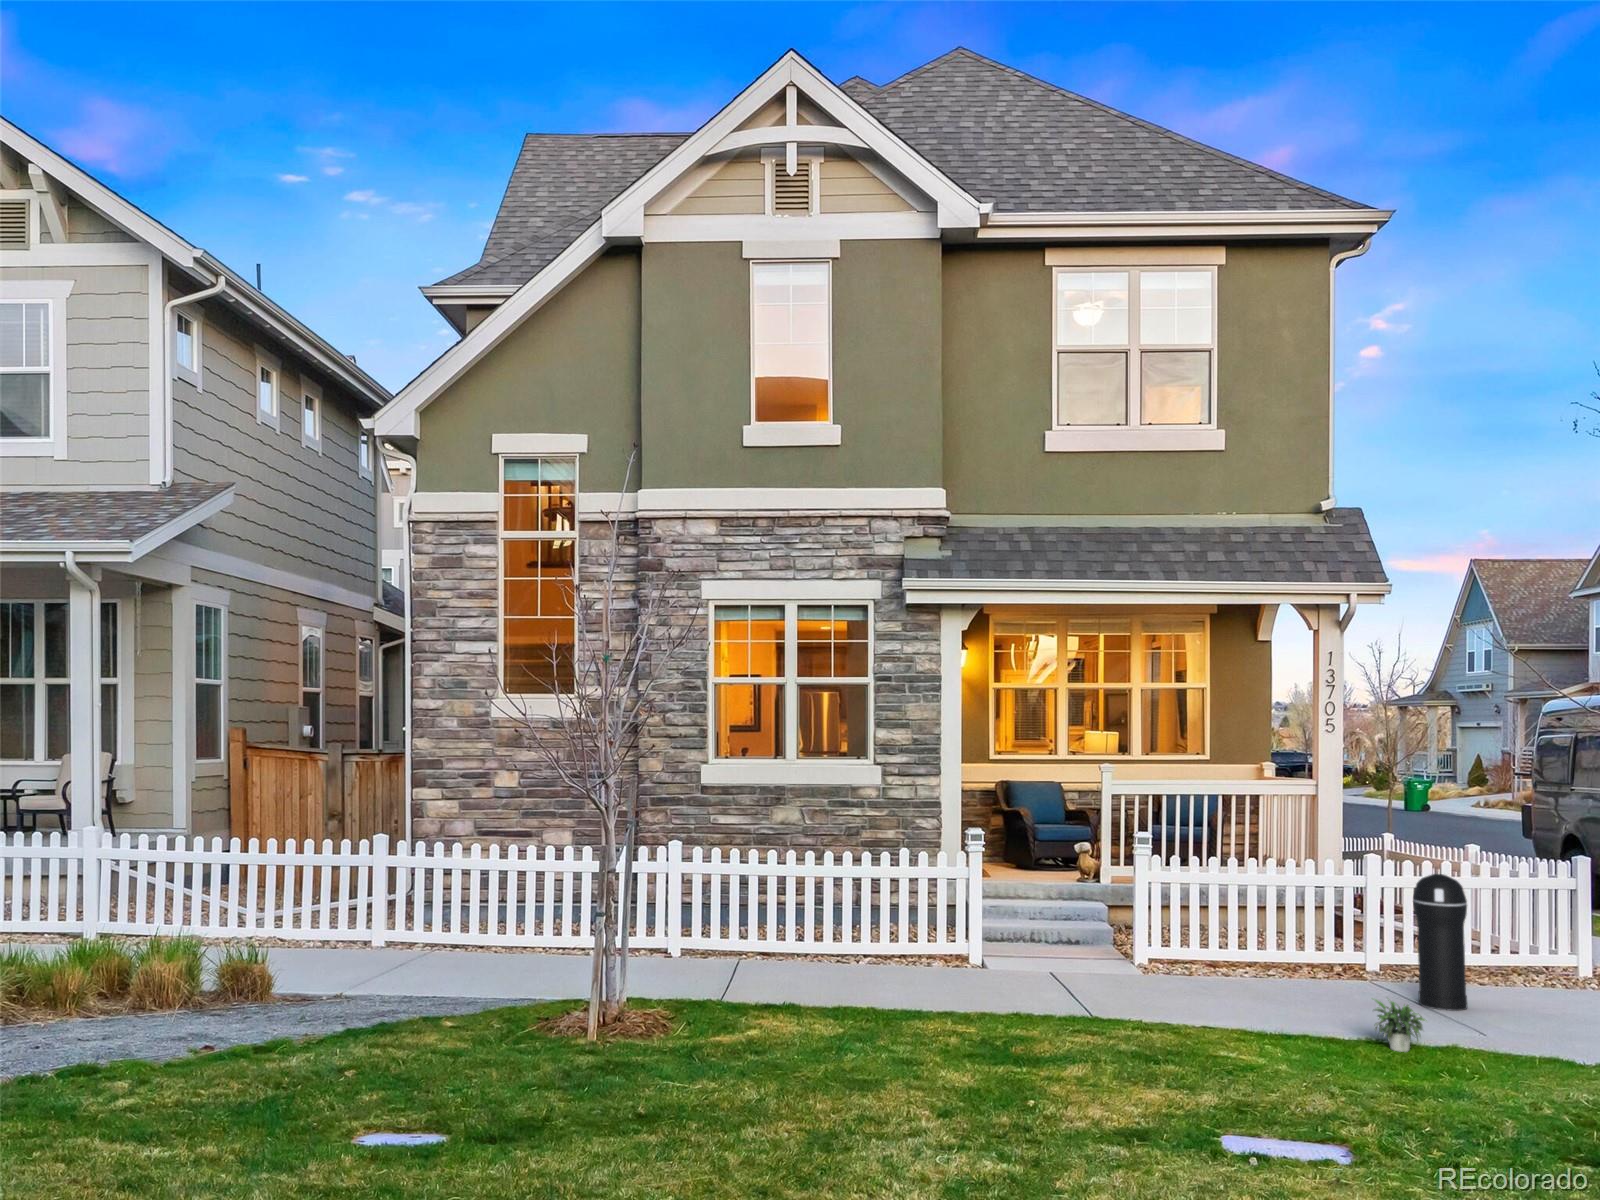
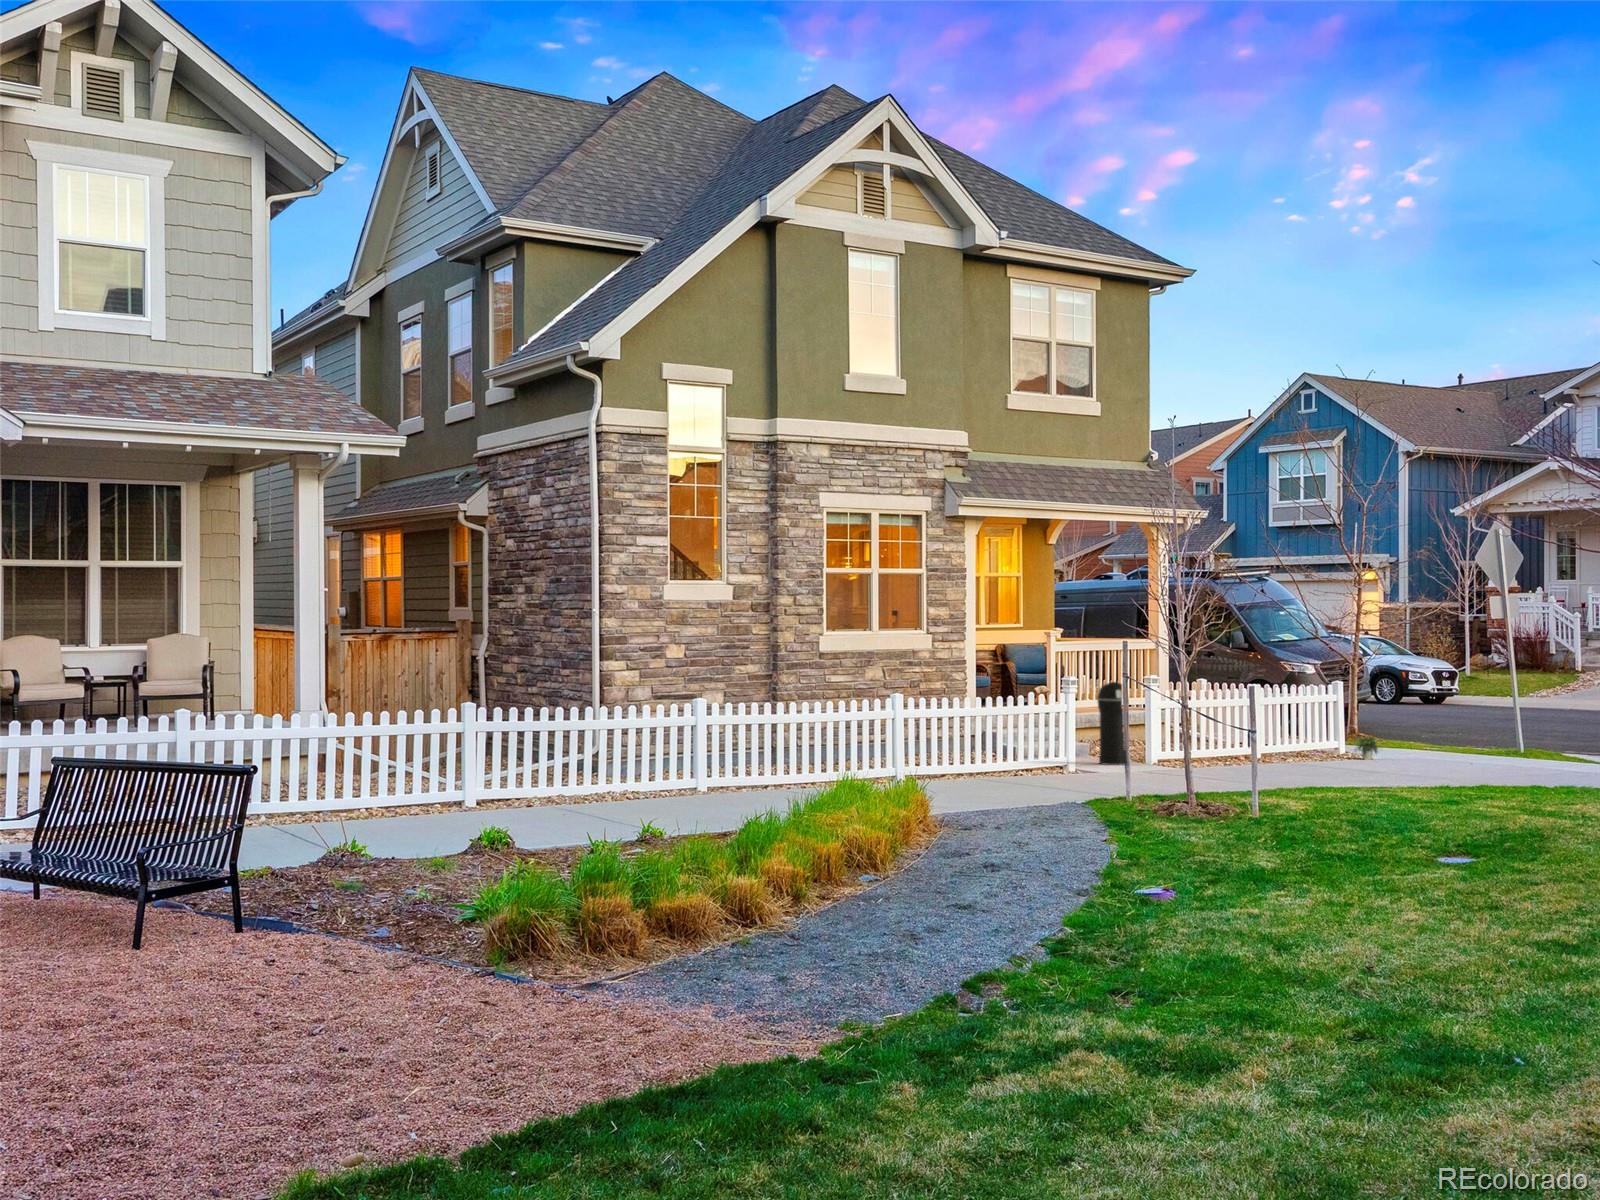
trash can: present [1413,874,1467,1011] -> present [1097,682,1129,765]

